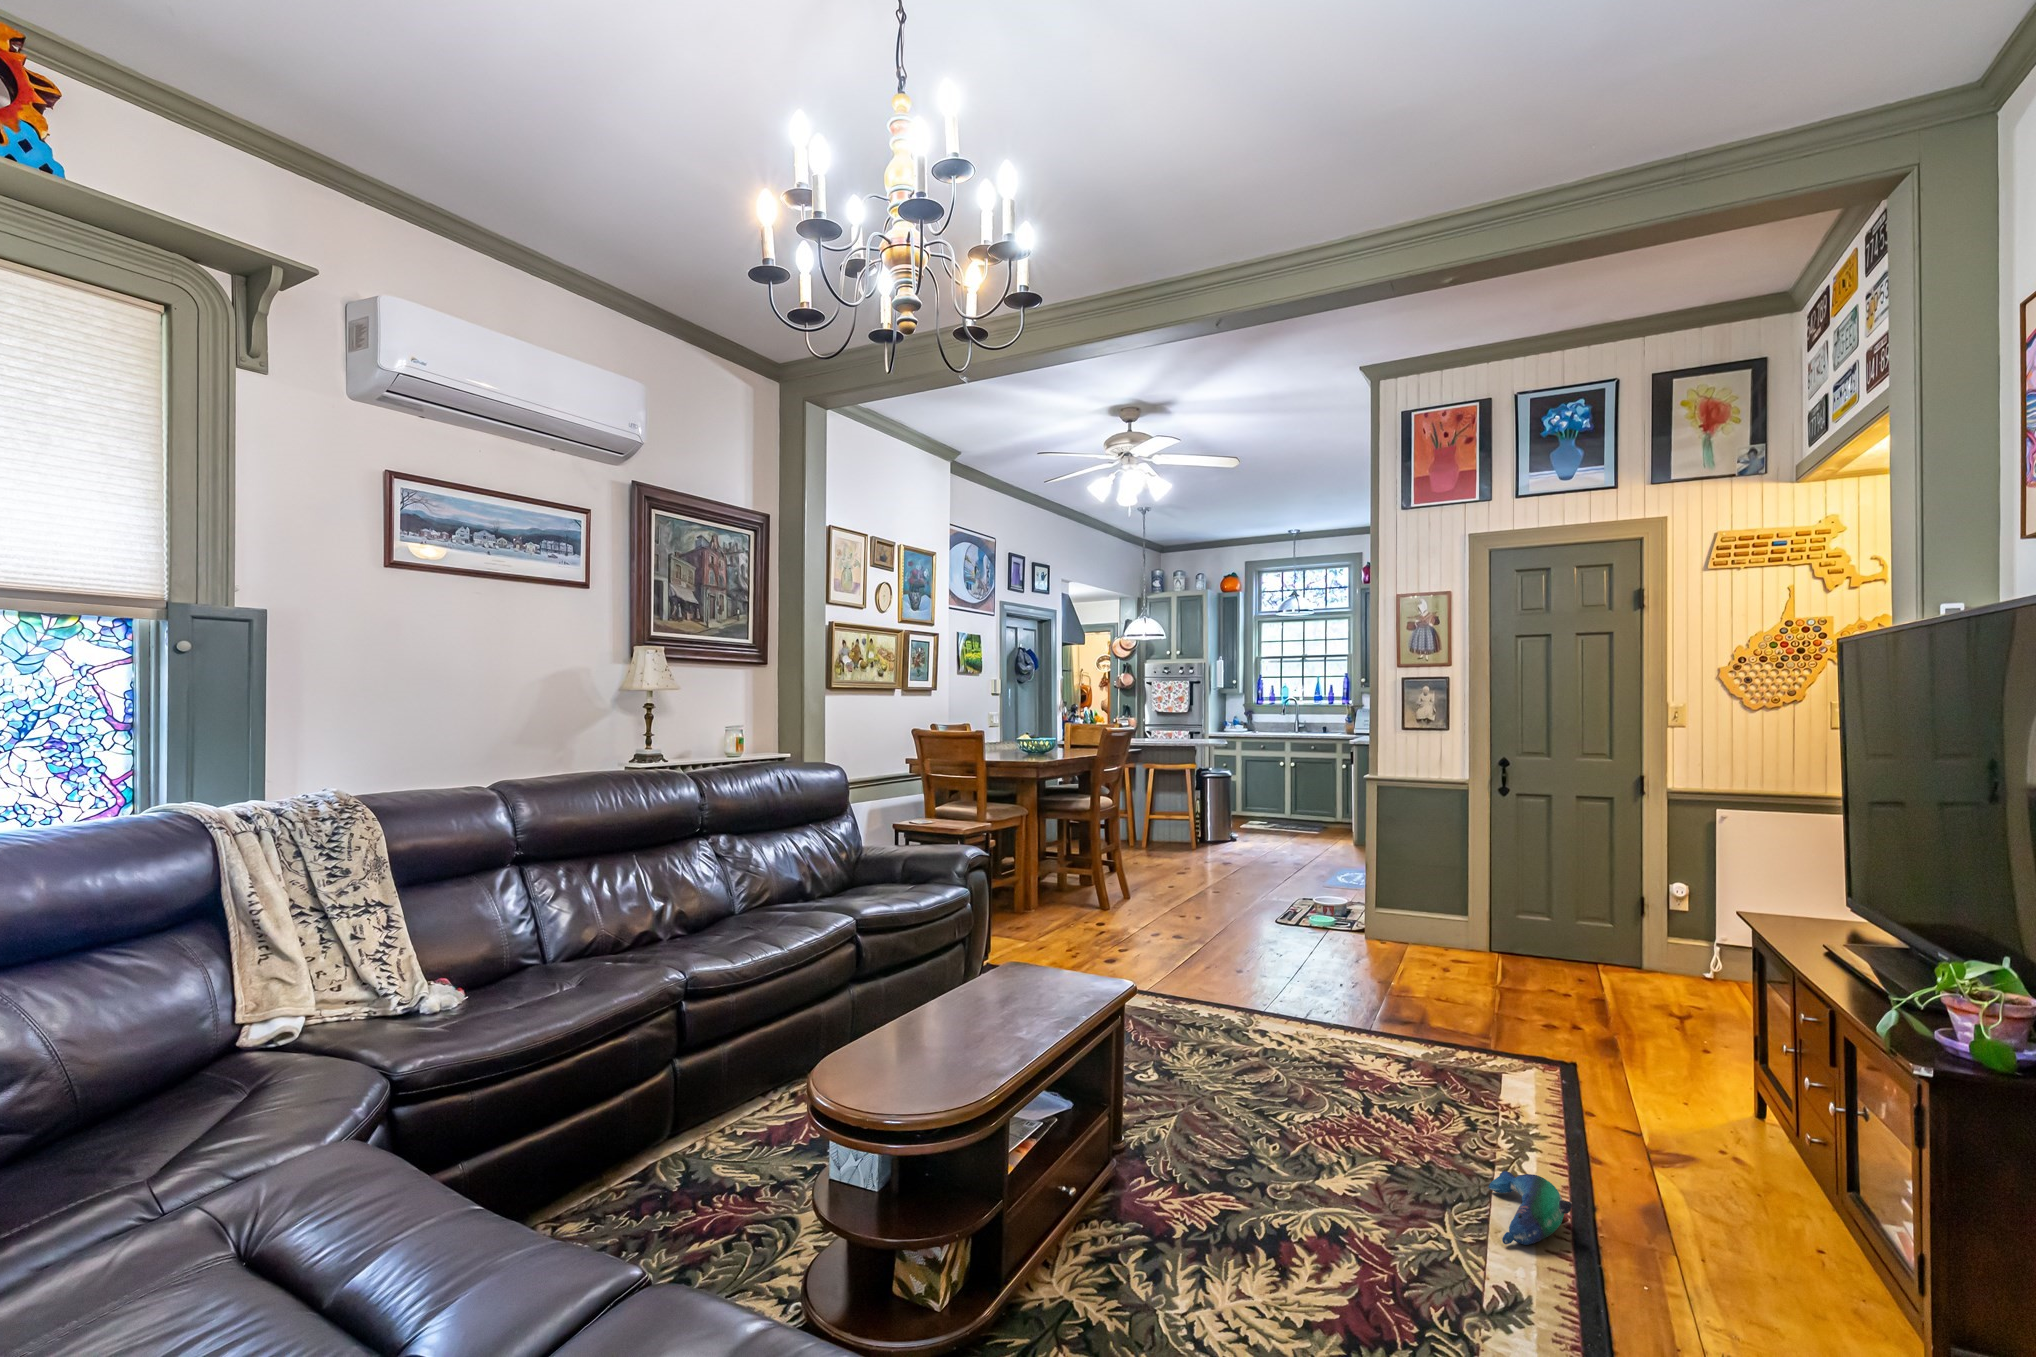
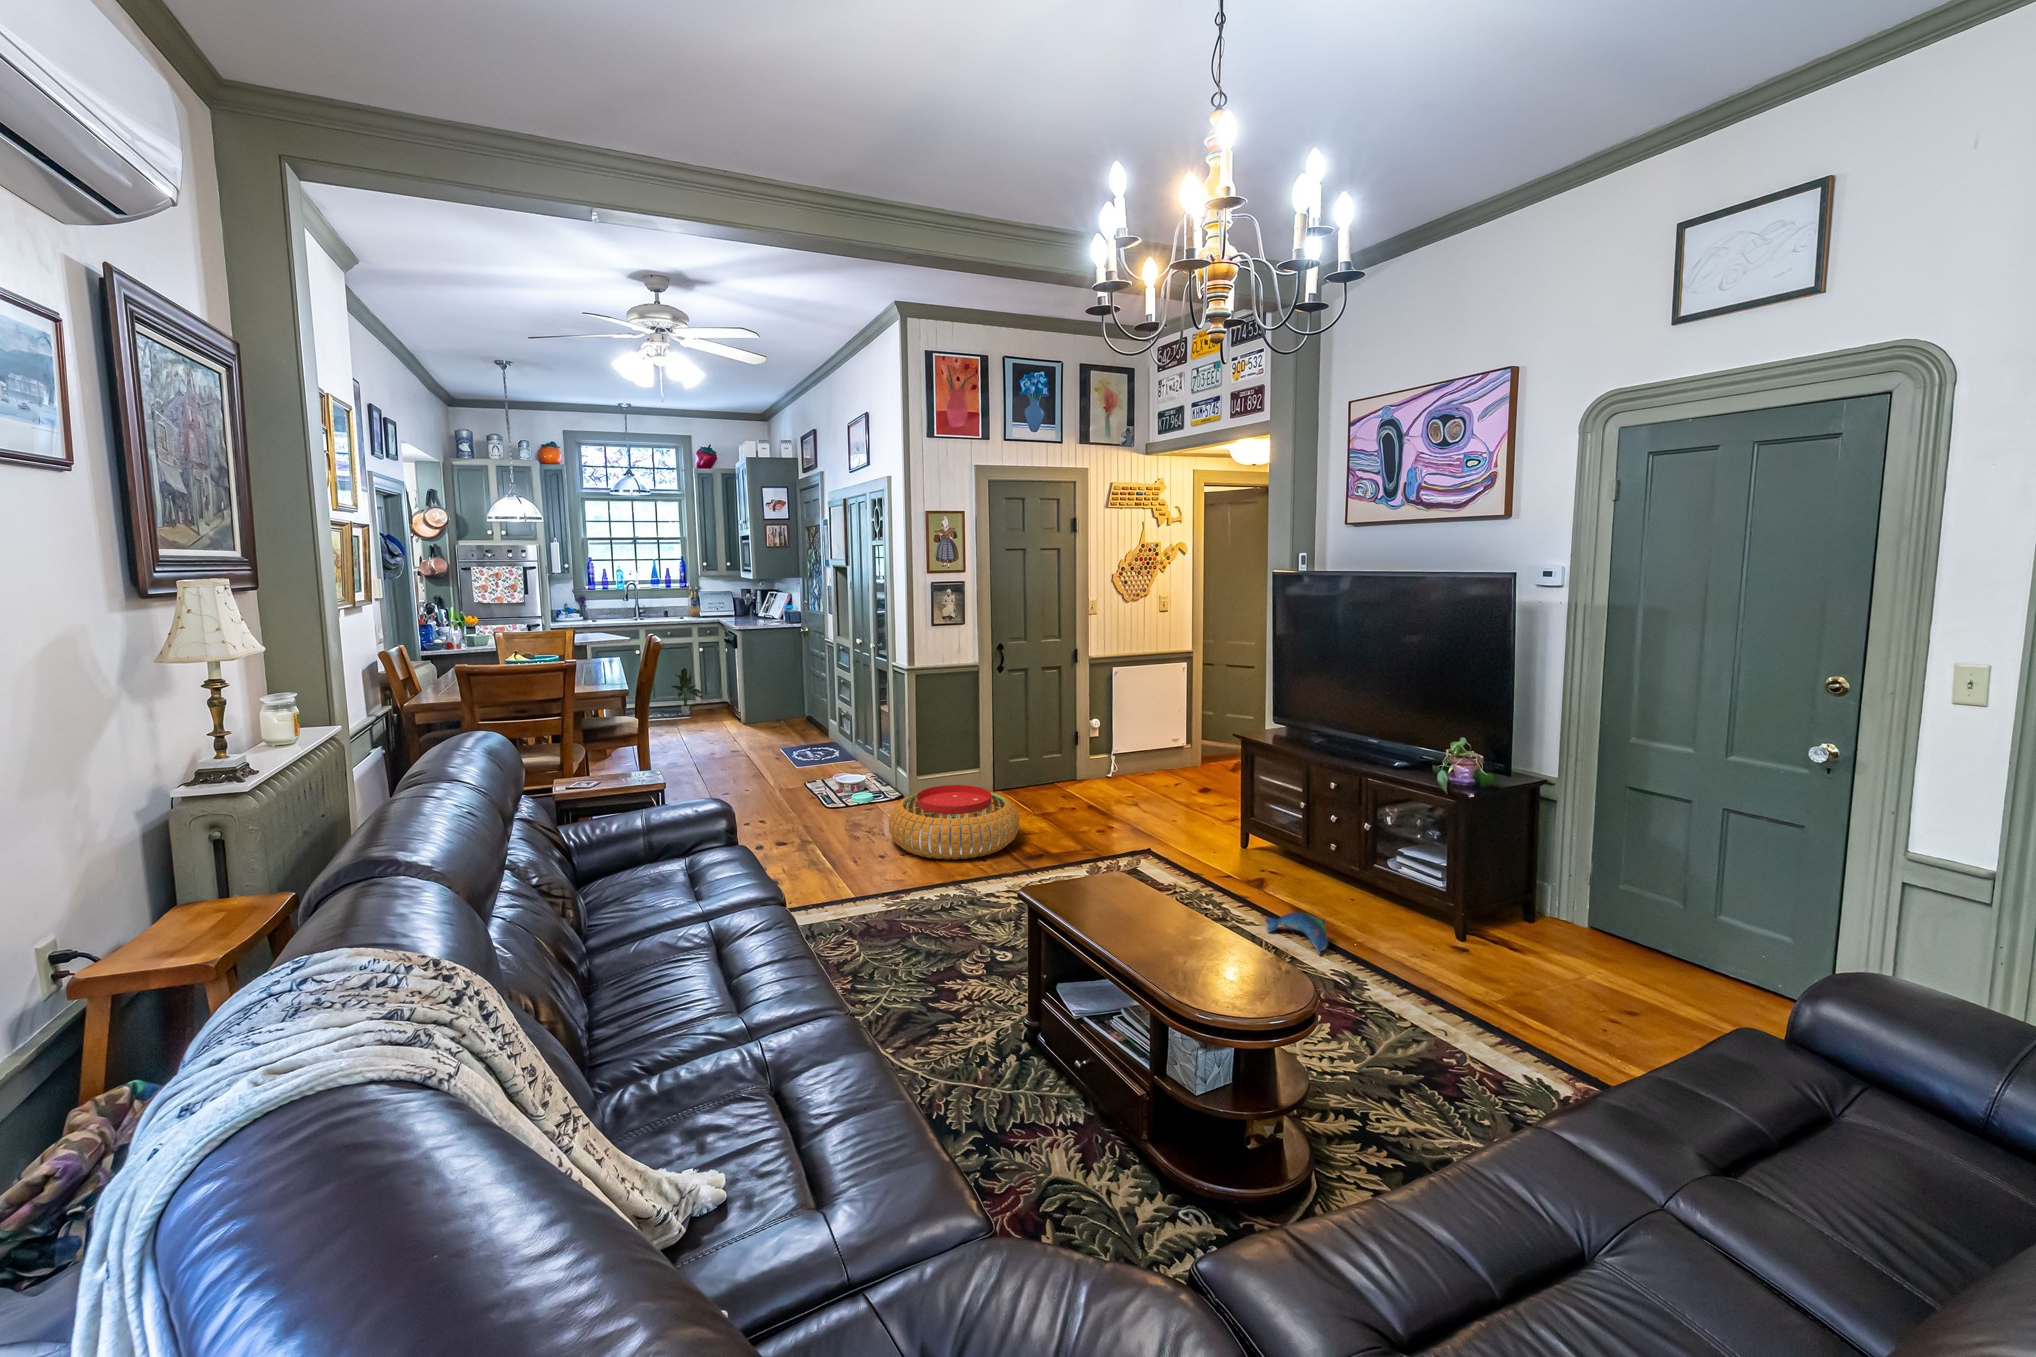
potted plant: none [1300,785,1337,835] -> present [671,668,702,715]
pouf: none [1241,910,1409,1000] -> present [889,785,1019,860]

